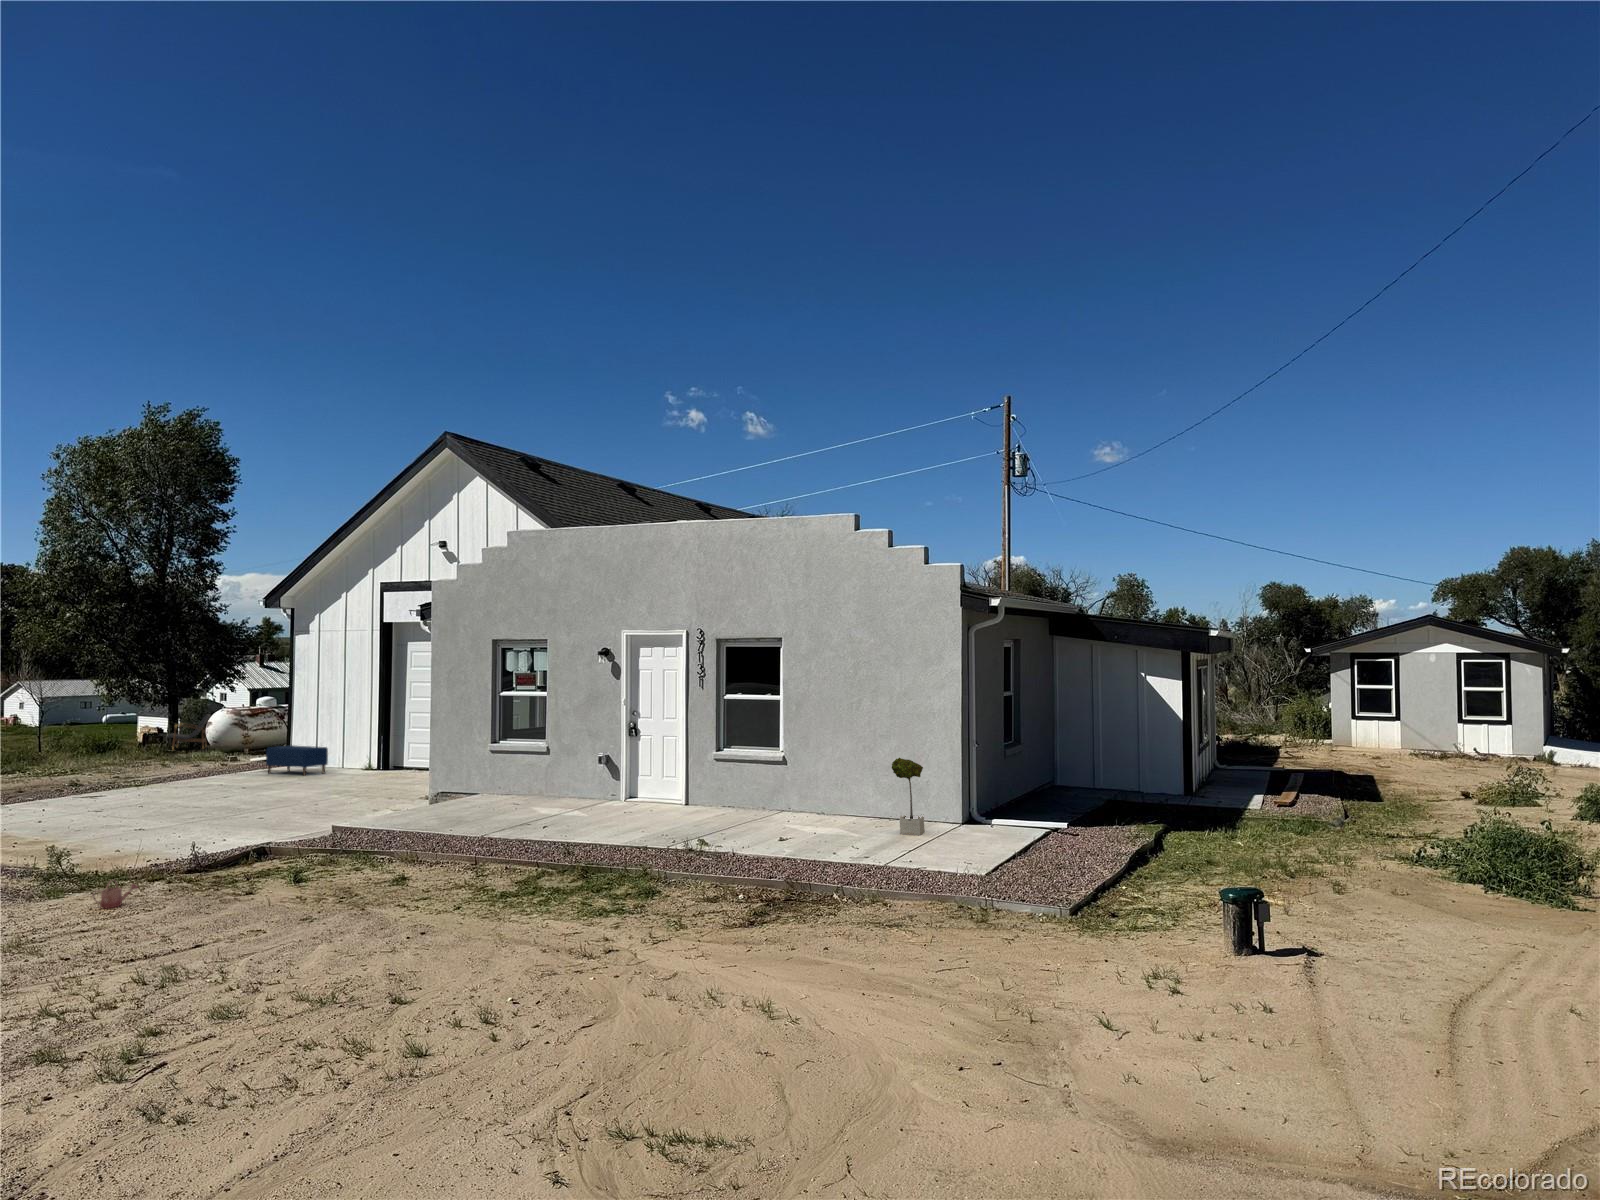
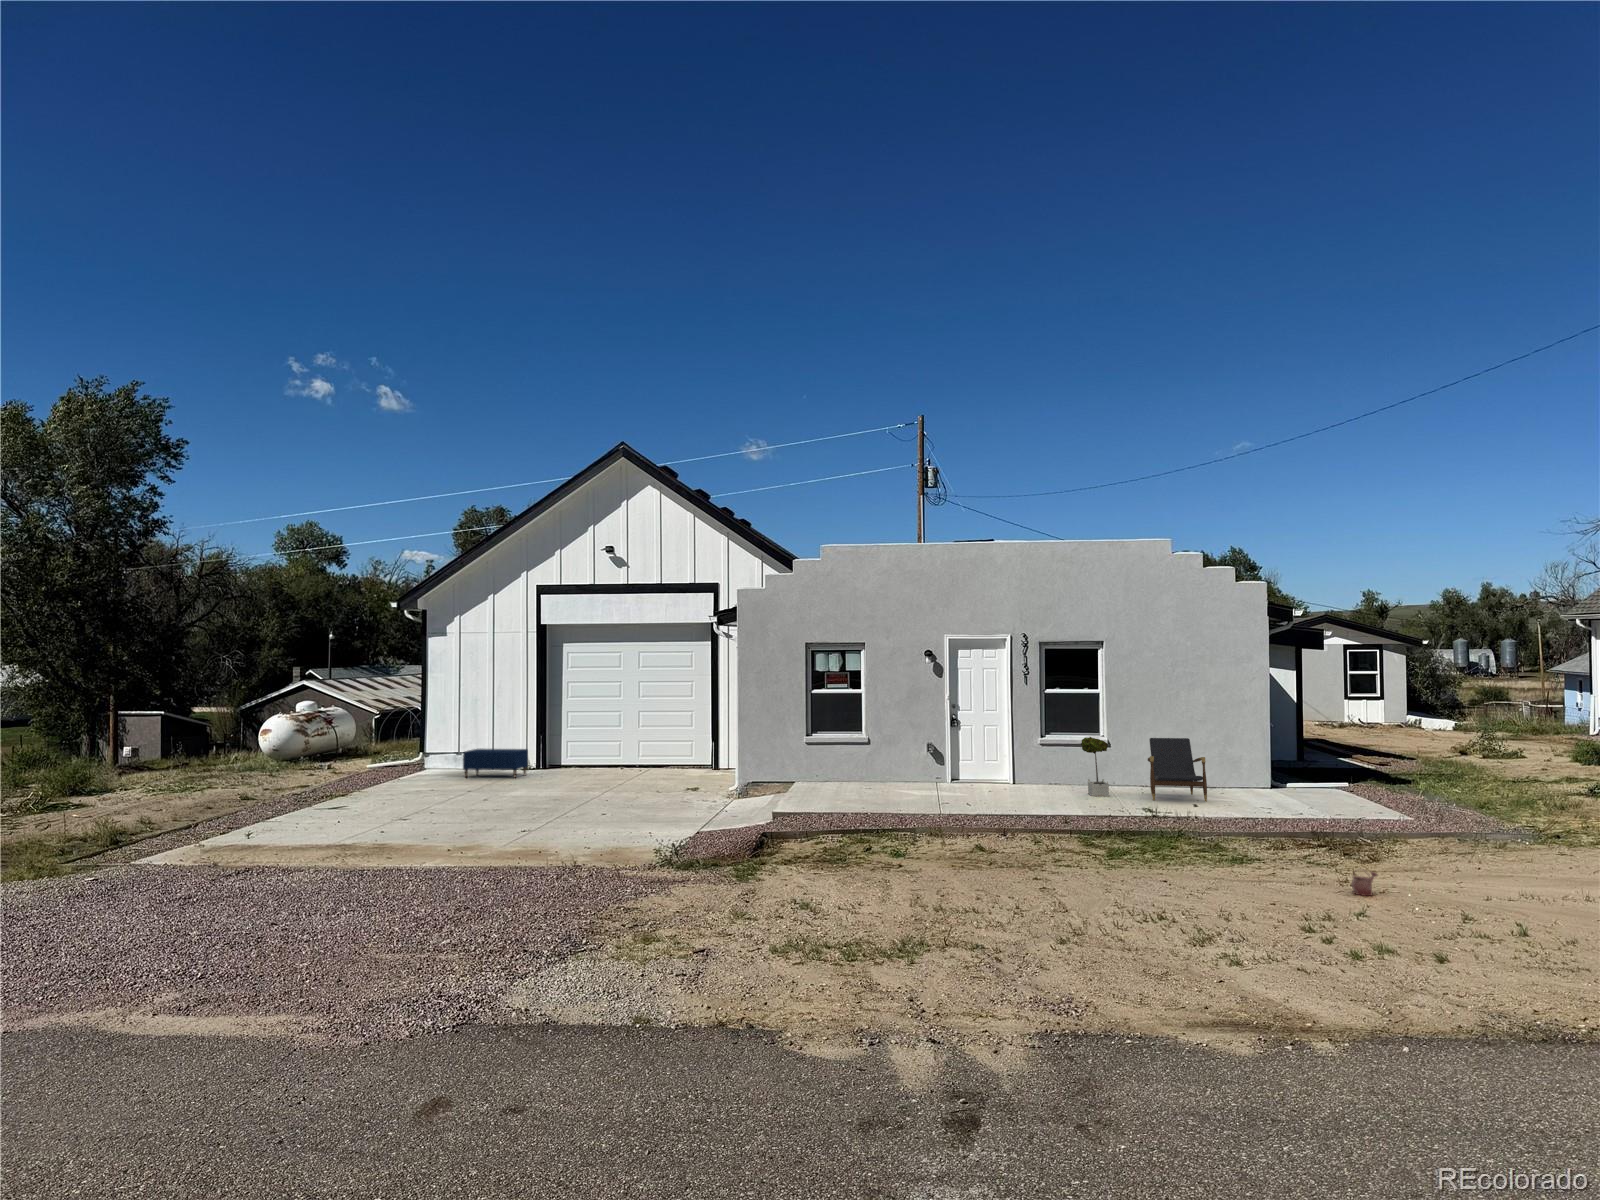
lounge chair: present [168,714,210,749] -> present [1148,738,1207,802]
potted tree: present [892,758,925,835] -> present [1081,737,1109,796]
watering can: present [92,880,138,908] -> present [1351,871,1377,896]

